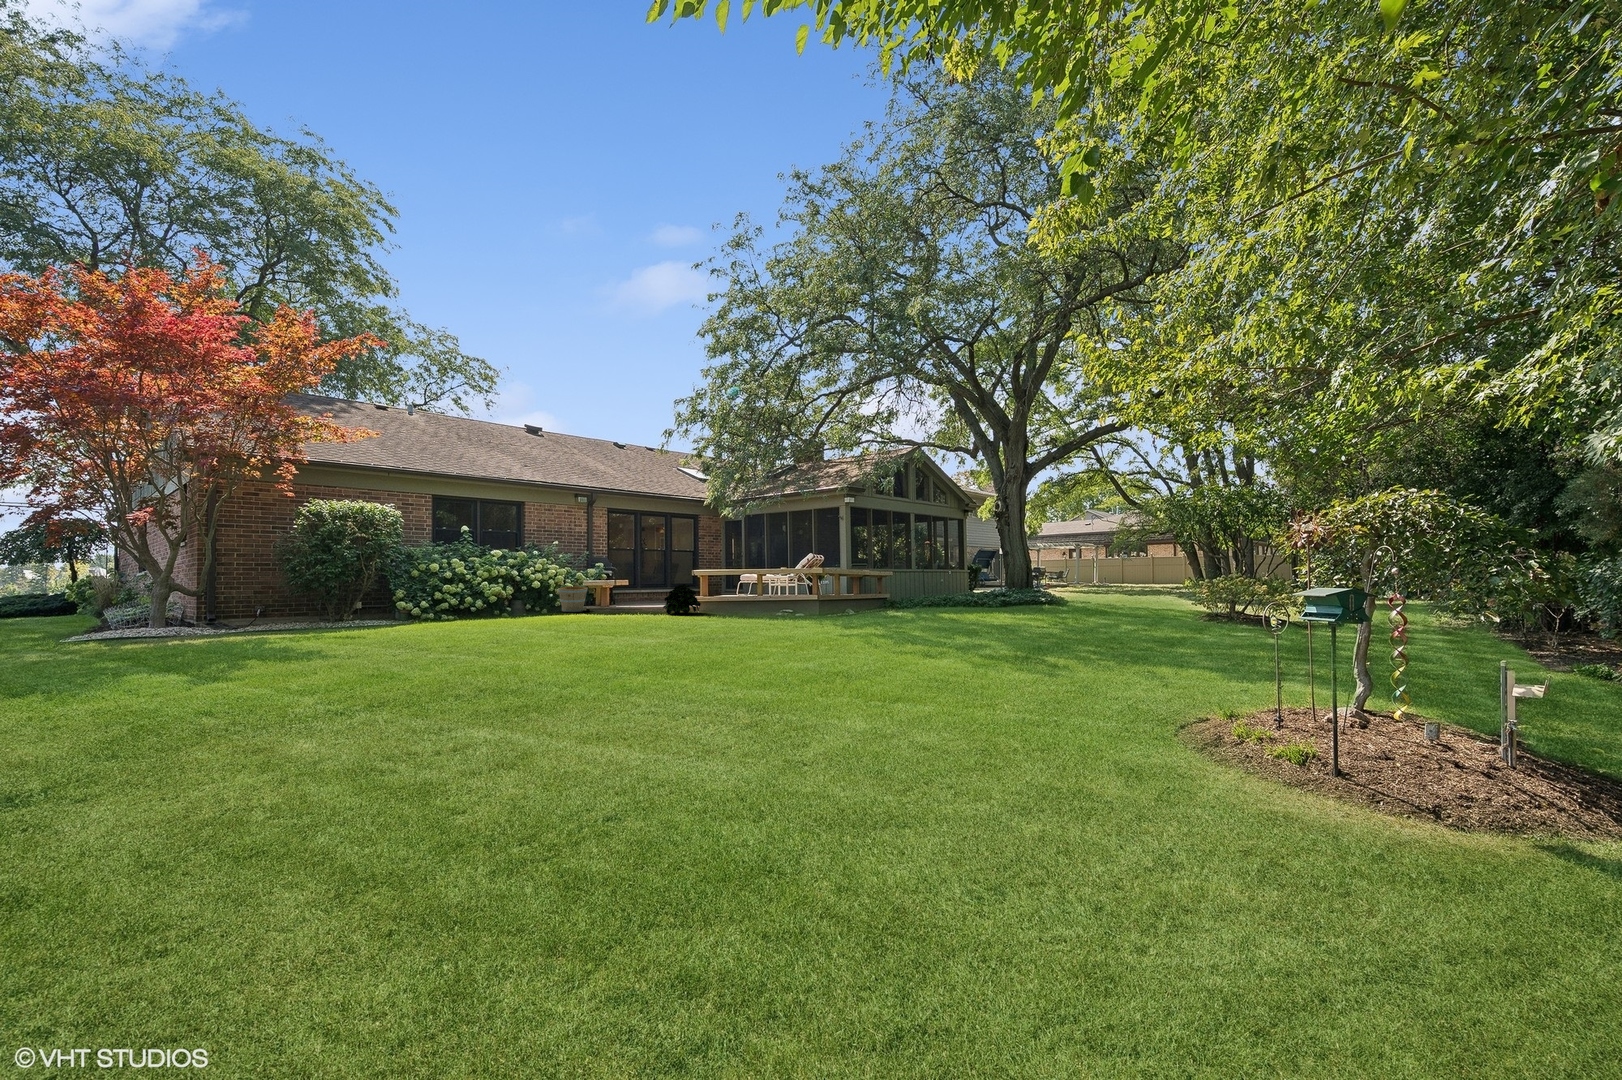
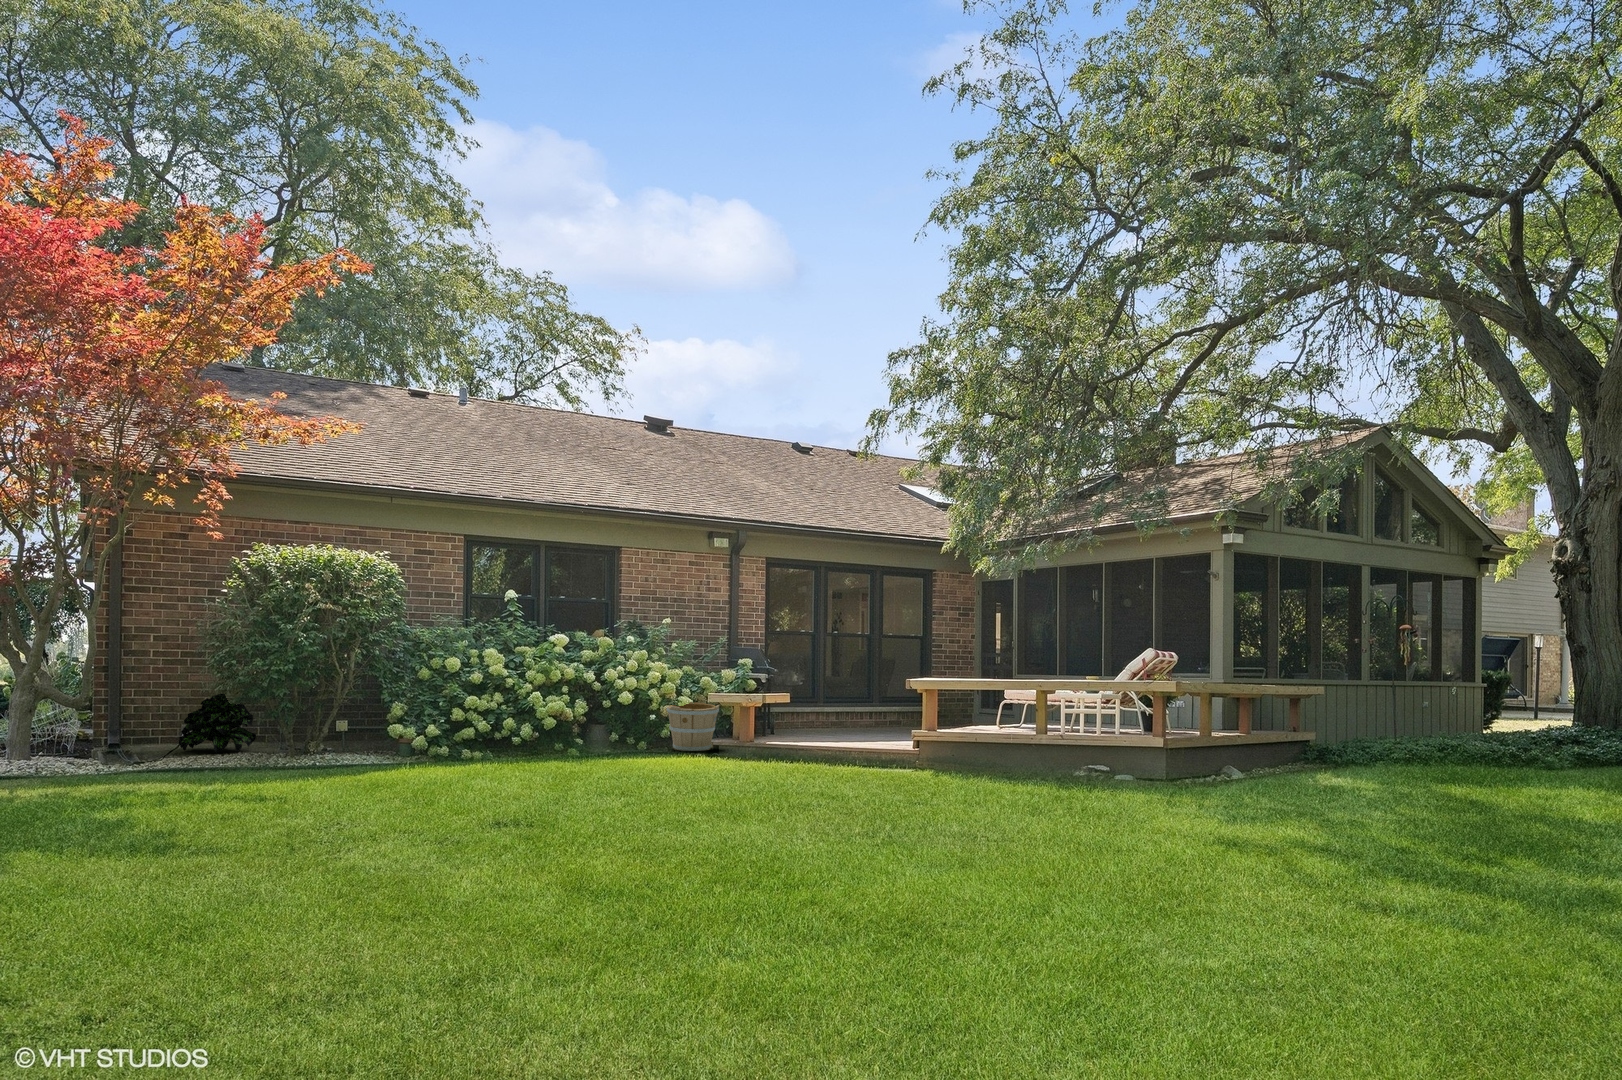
potted plant: present [663,584,701,615] -> present [179,694,256,753]

